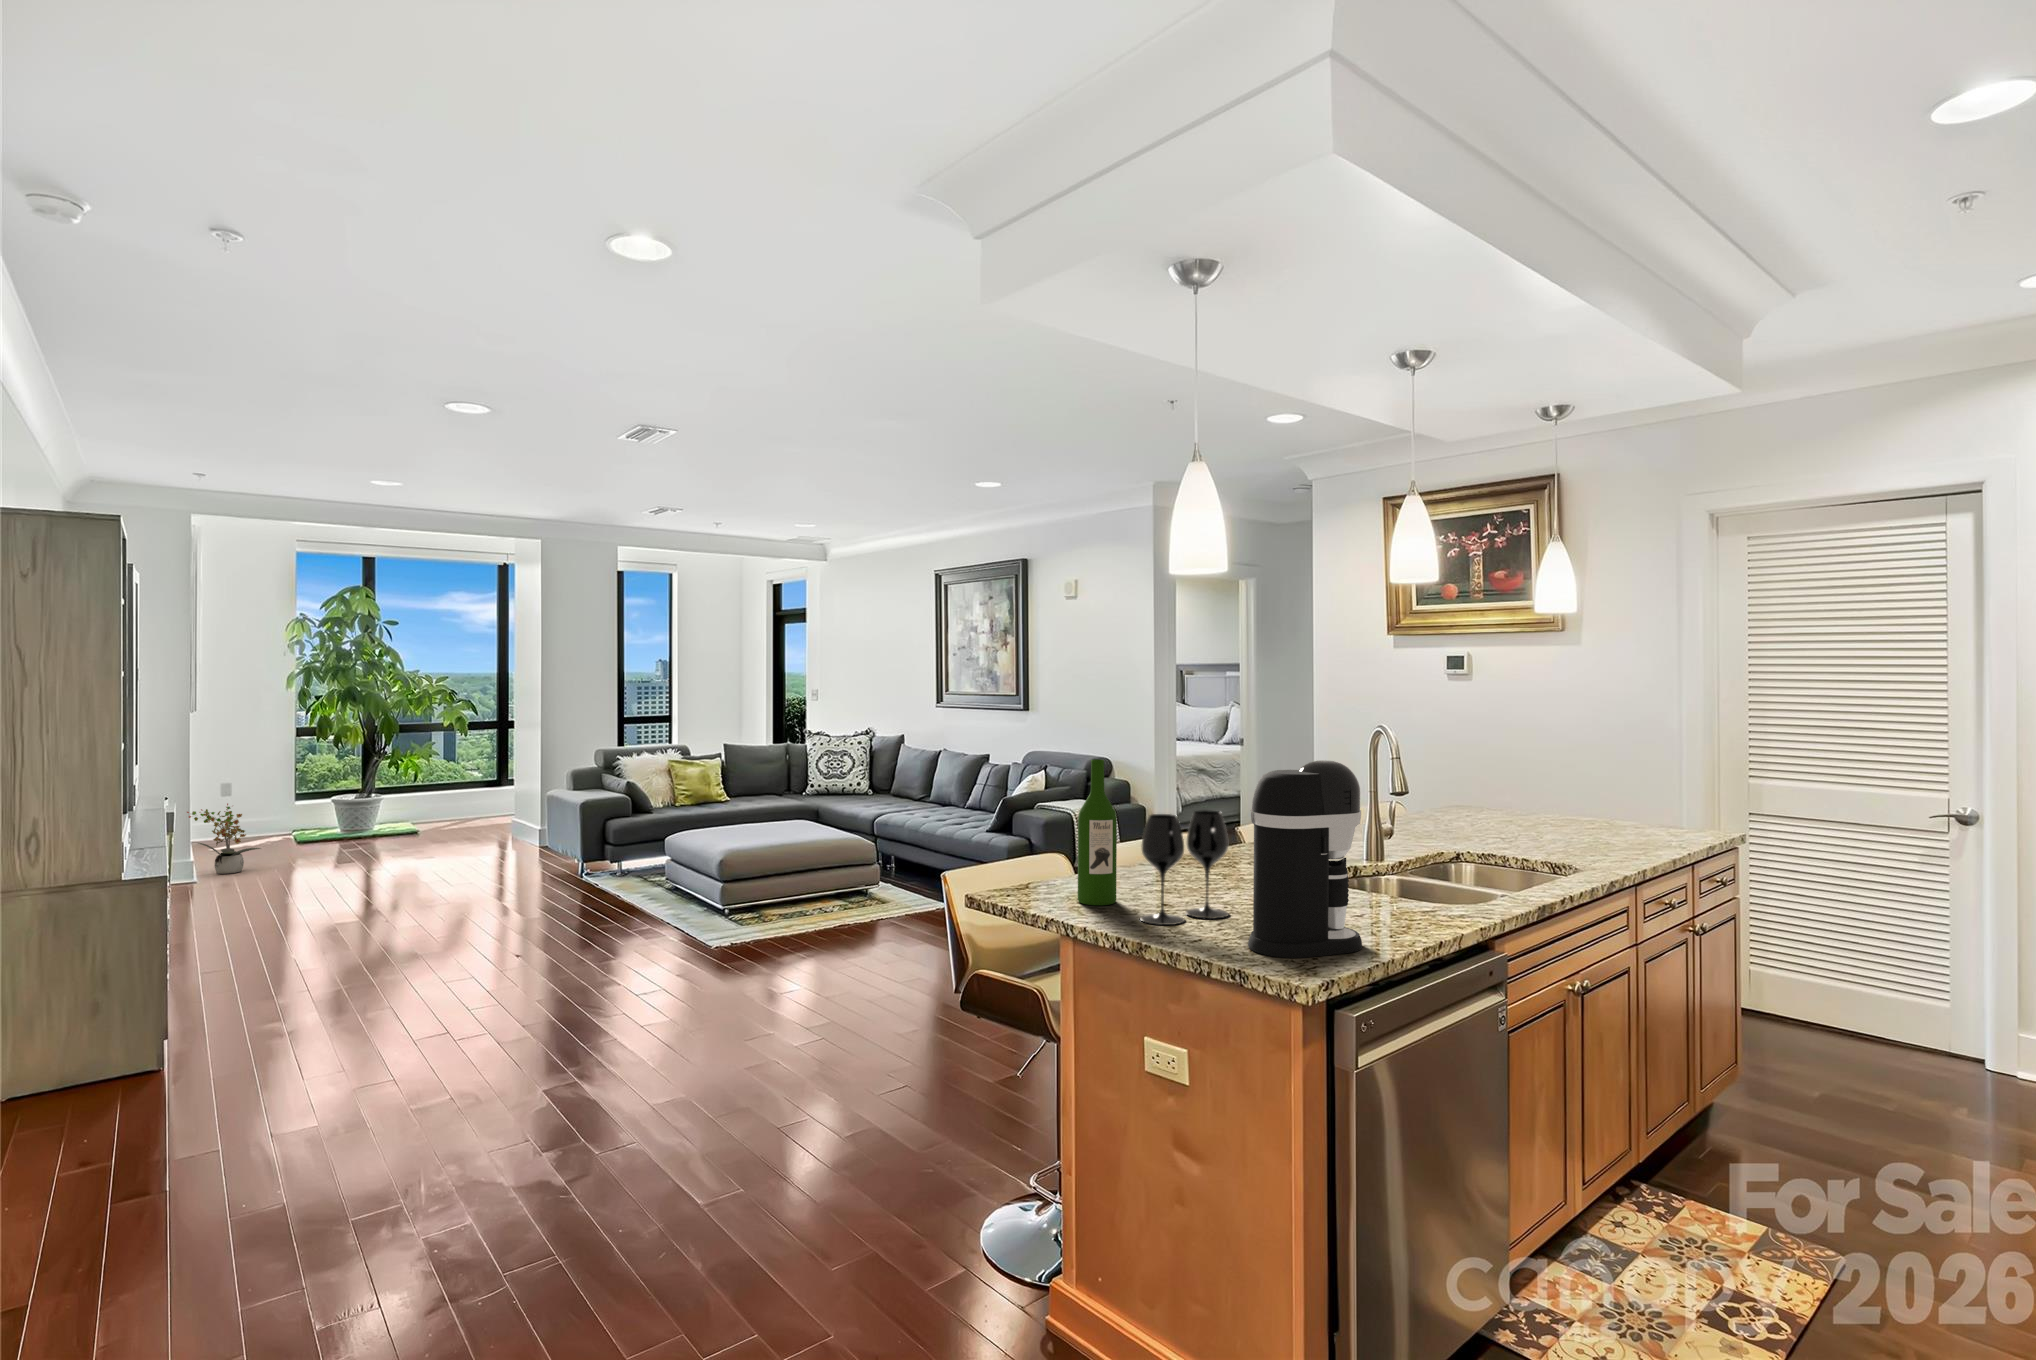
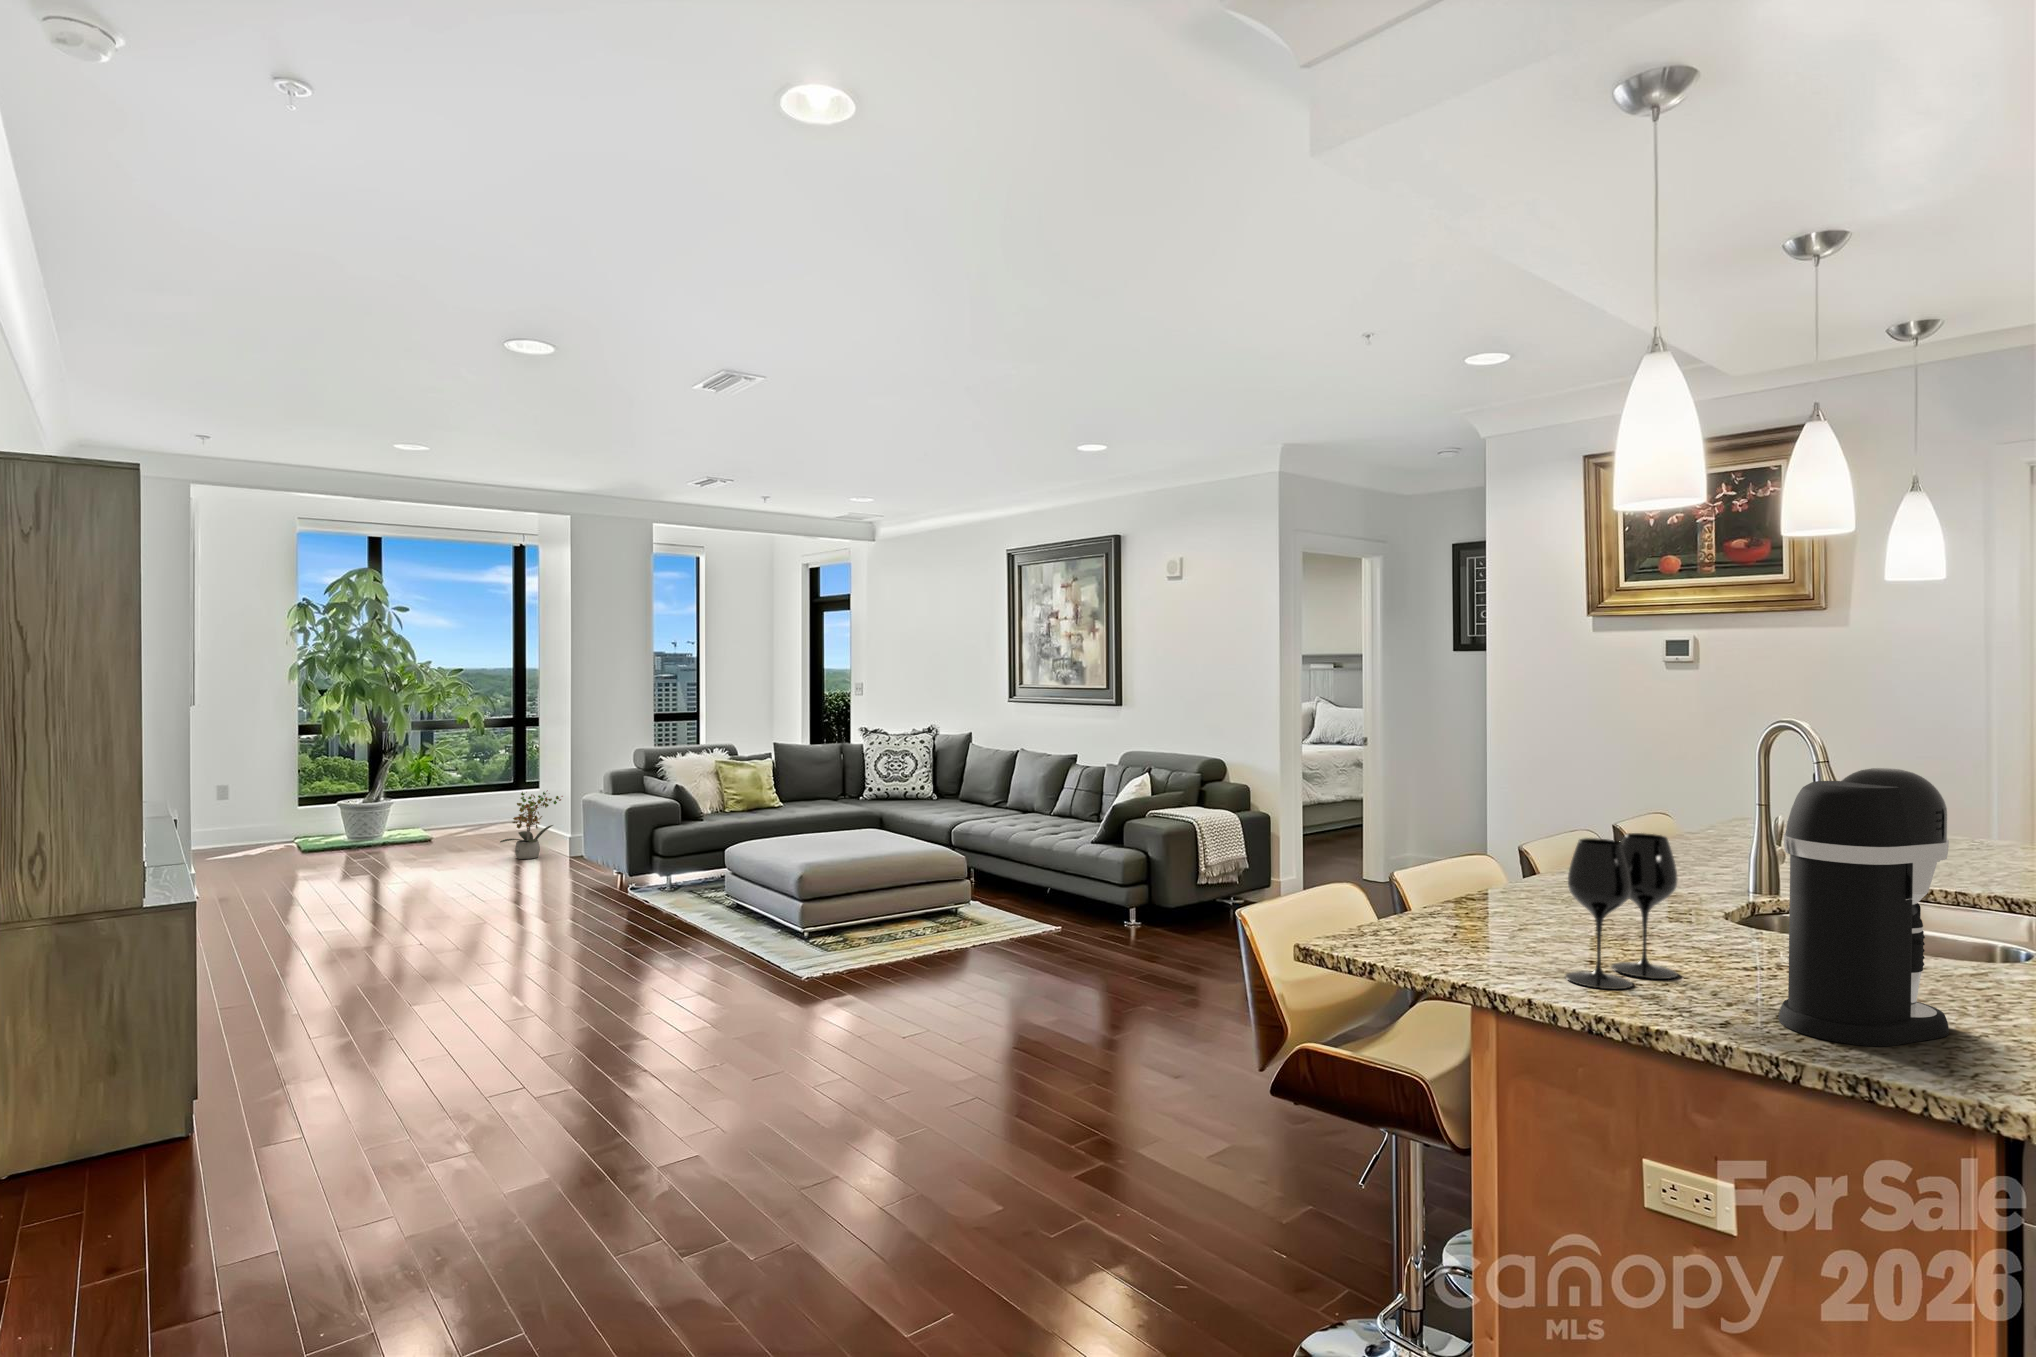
wine bottle: present [1078,759,1117,905] -> none [1442,765,1498,957]
potted plant: present [187,803,261,874] -> present [500,790,563,859]

